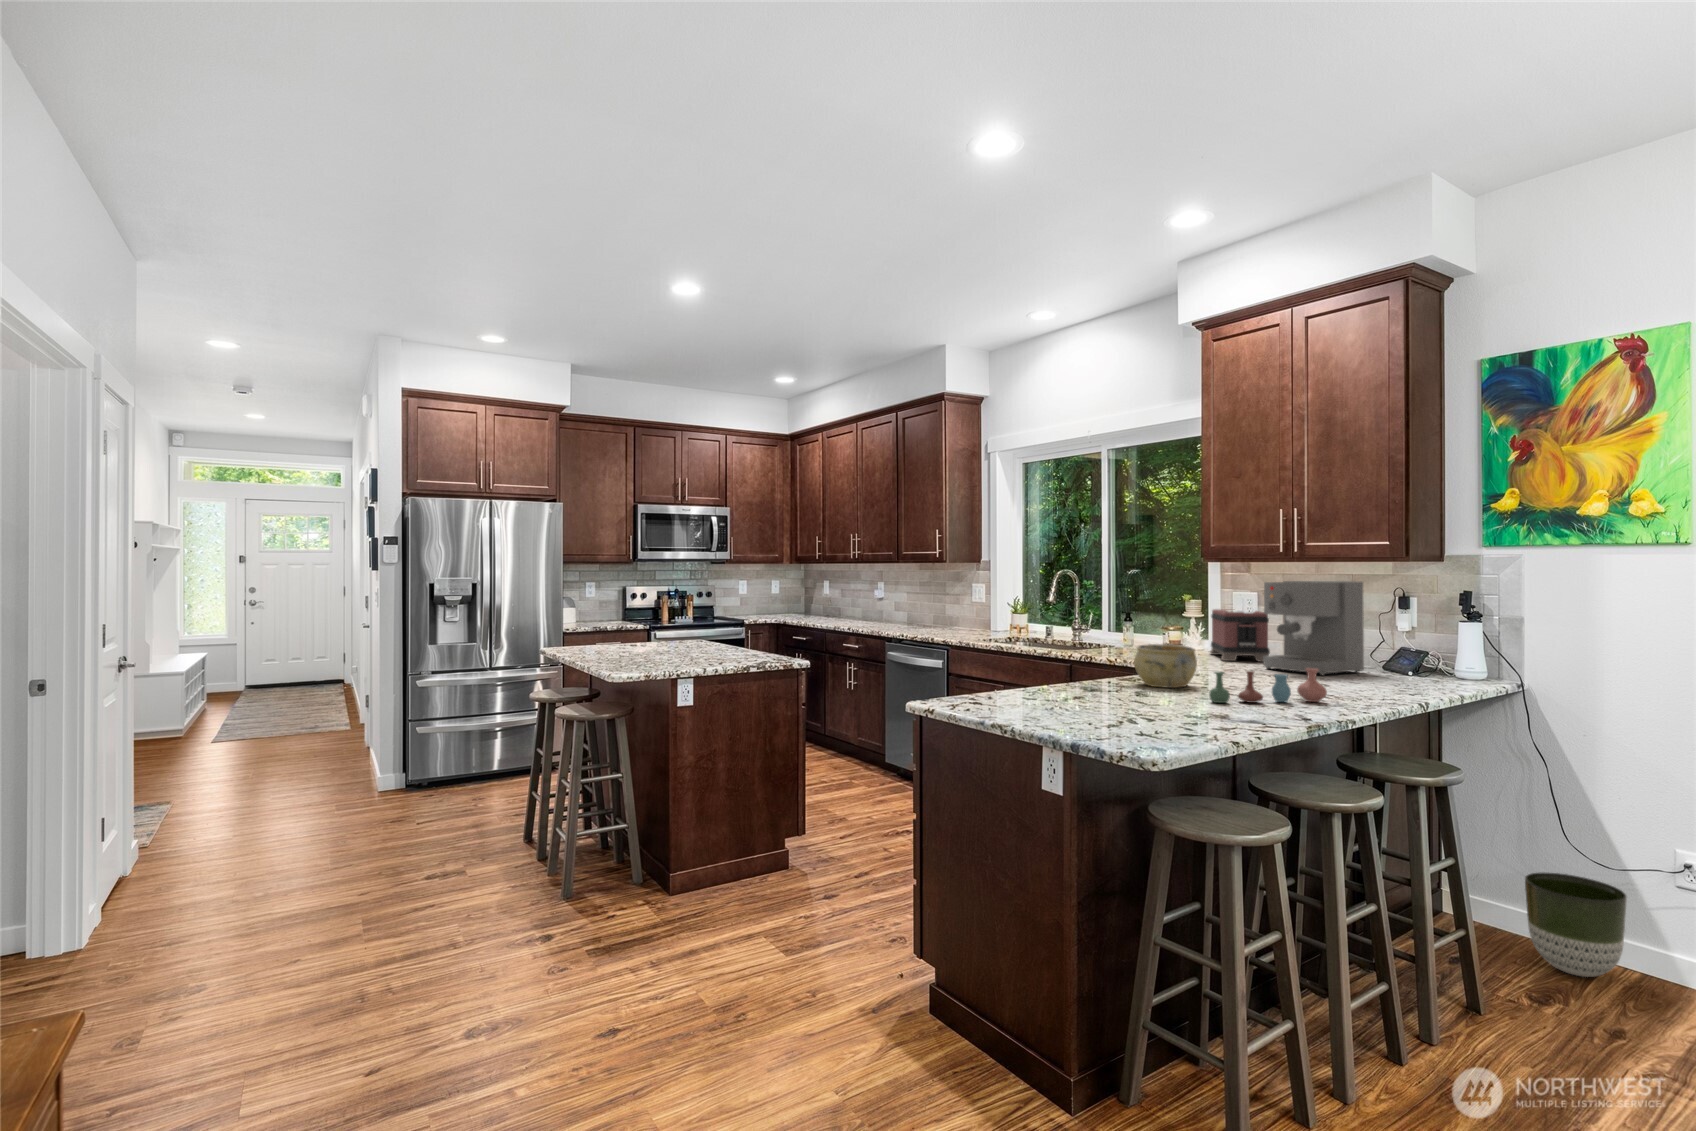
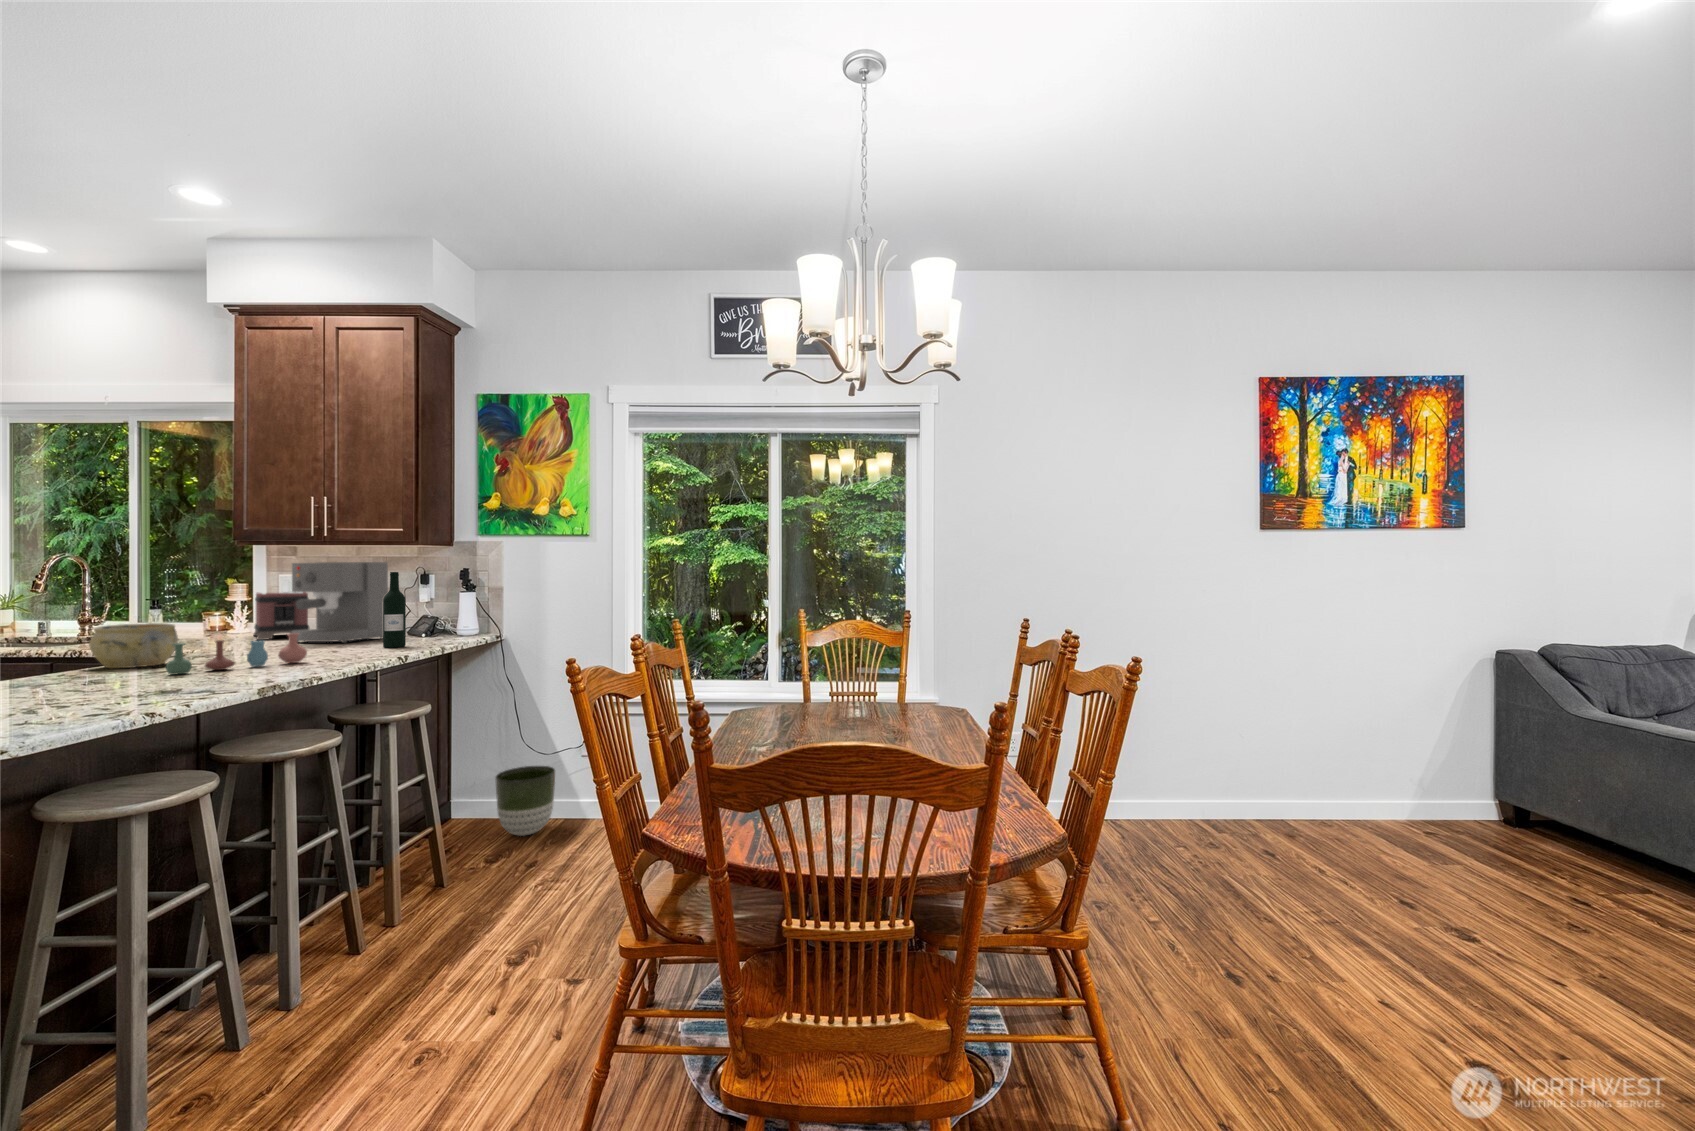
wine bottle: none [1382,597,1409,690] -> present [383,572,406,648]

